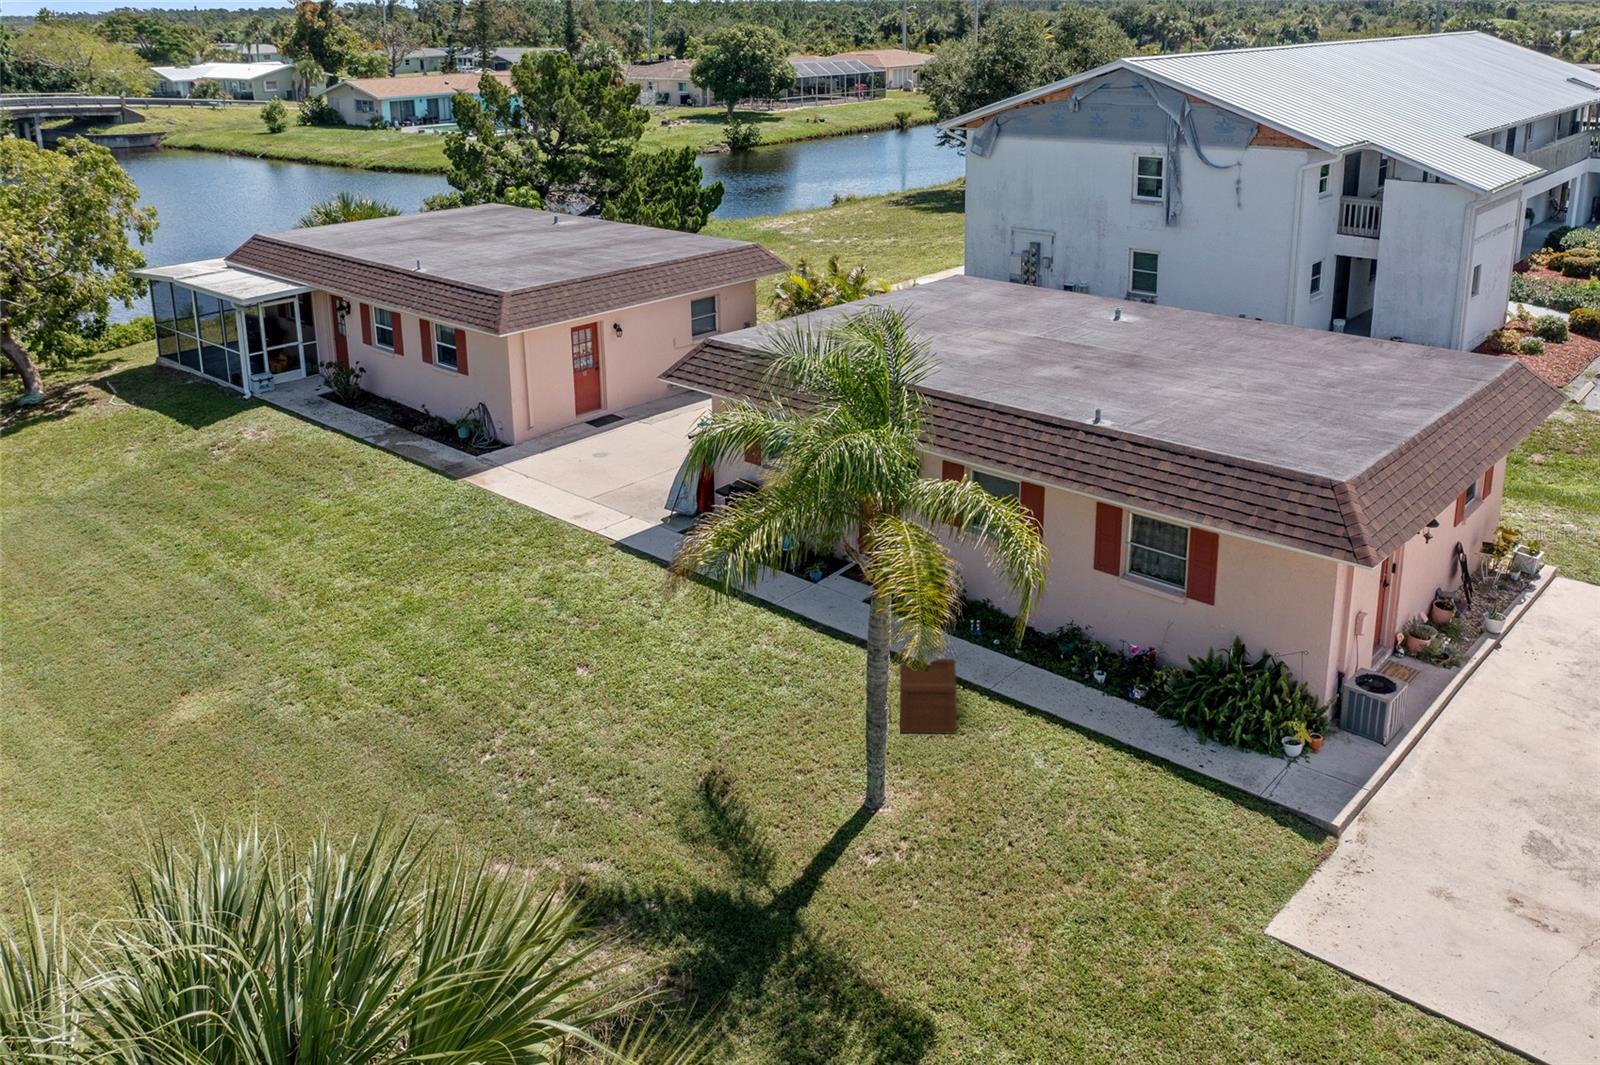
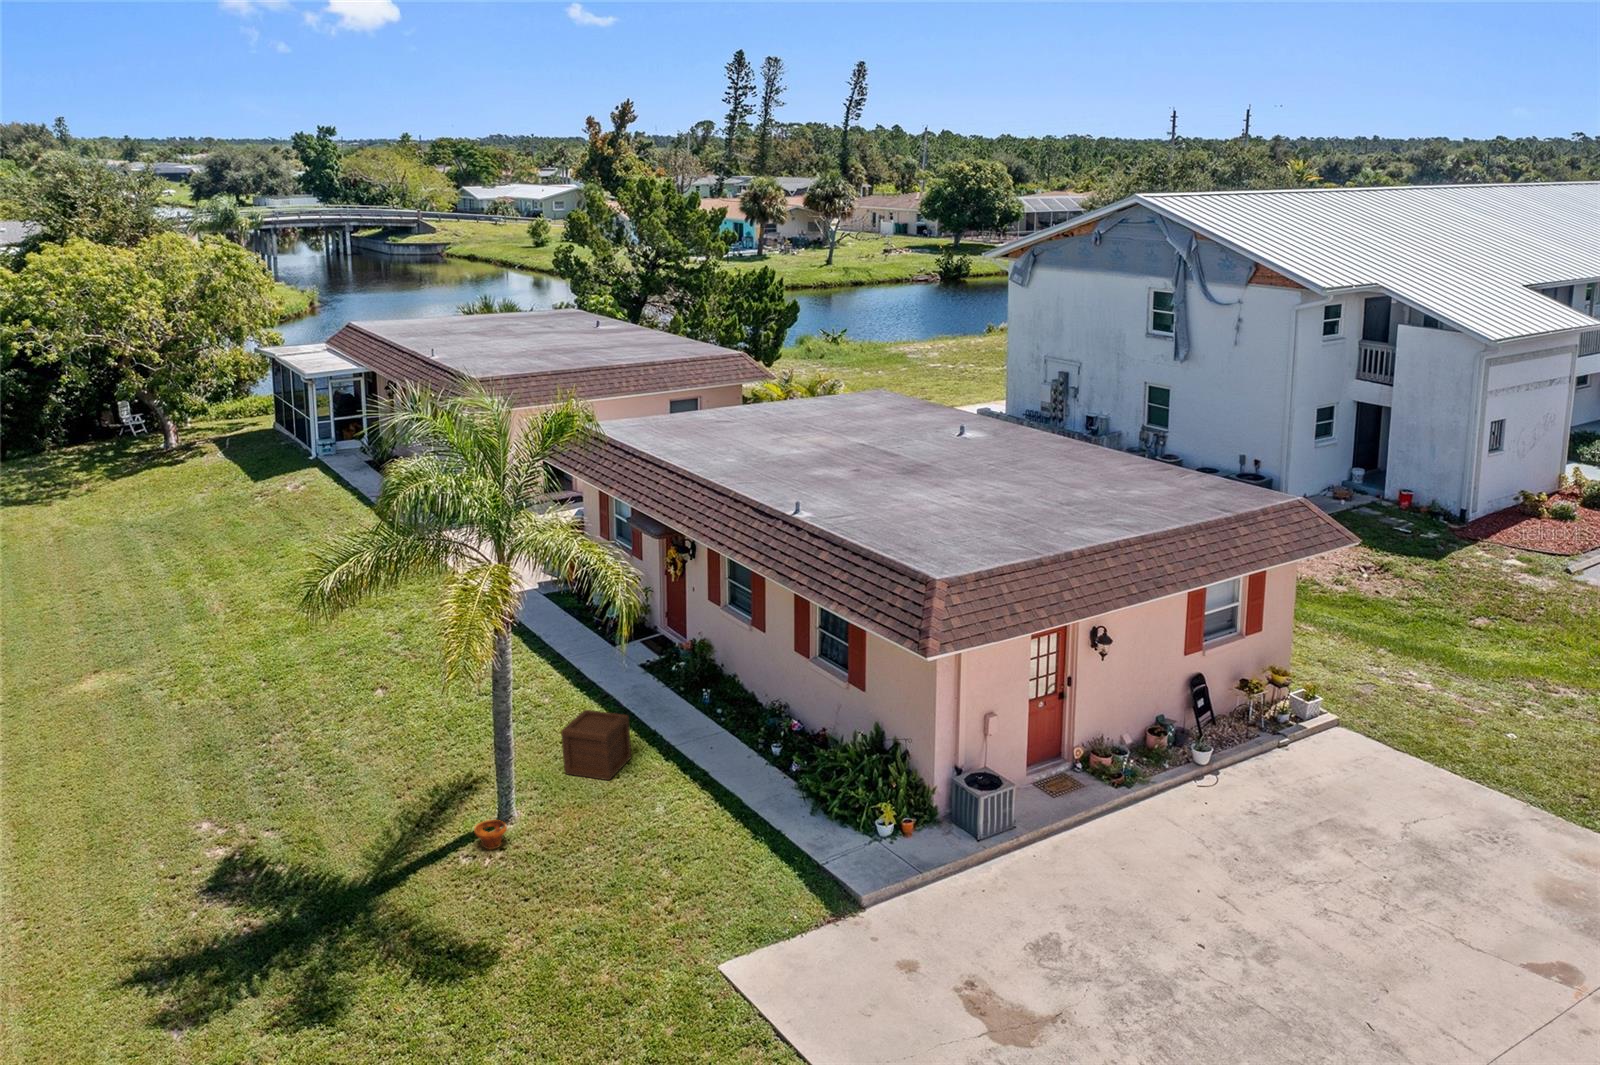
planter: none [879,797,916,831] -> present [474,820,507,849]

